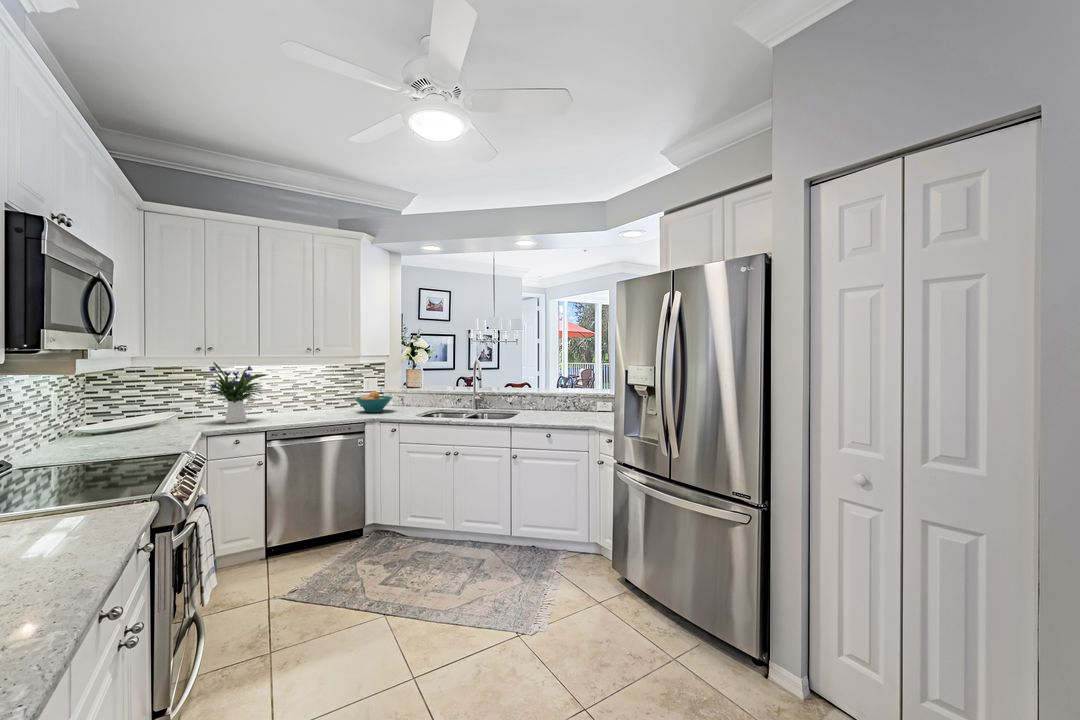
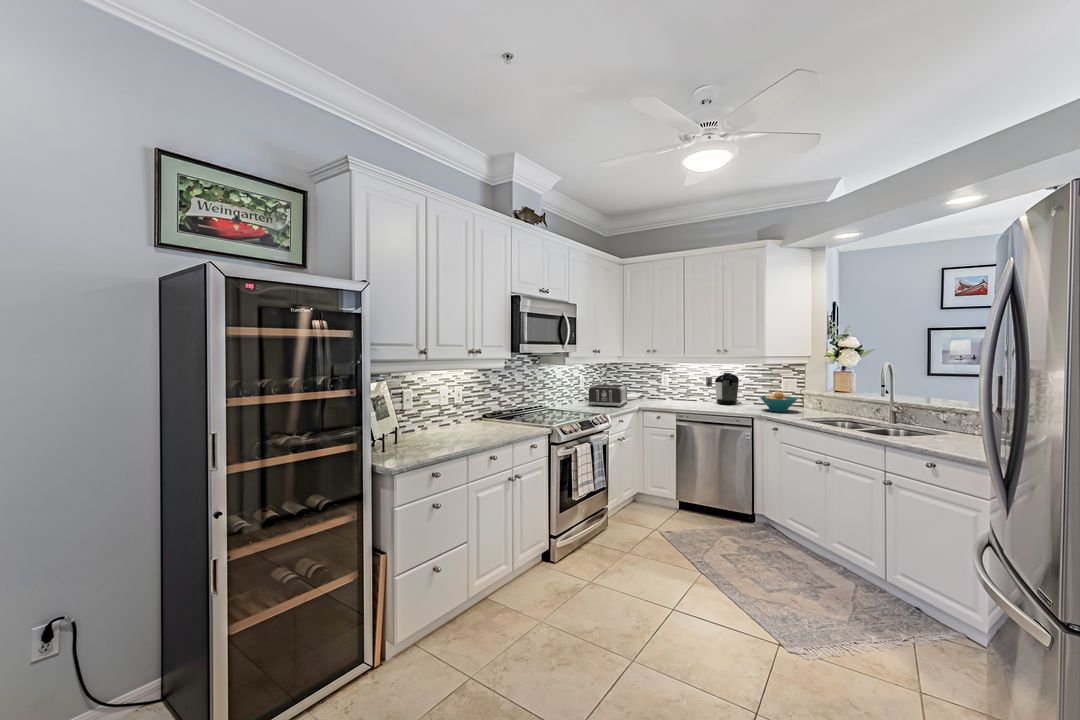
flower arrangement: present [205,362,266,423] -> none [647,362,689,405]
coffee maker: none [272,374,321,414] -> present [706,373,739,405]
toaster: none [98,401,180,443] -> present [588,384,628,407]

